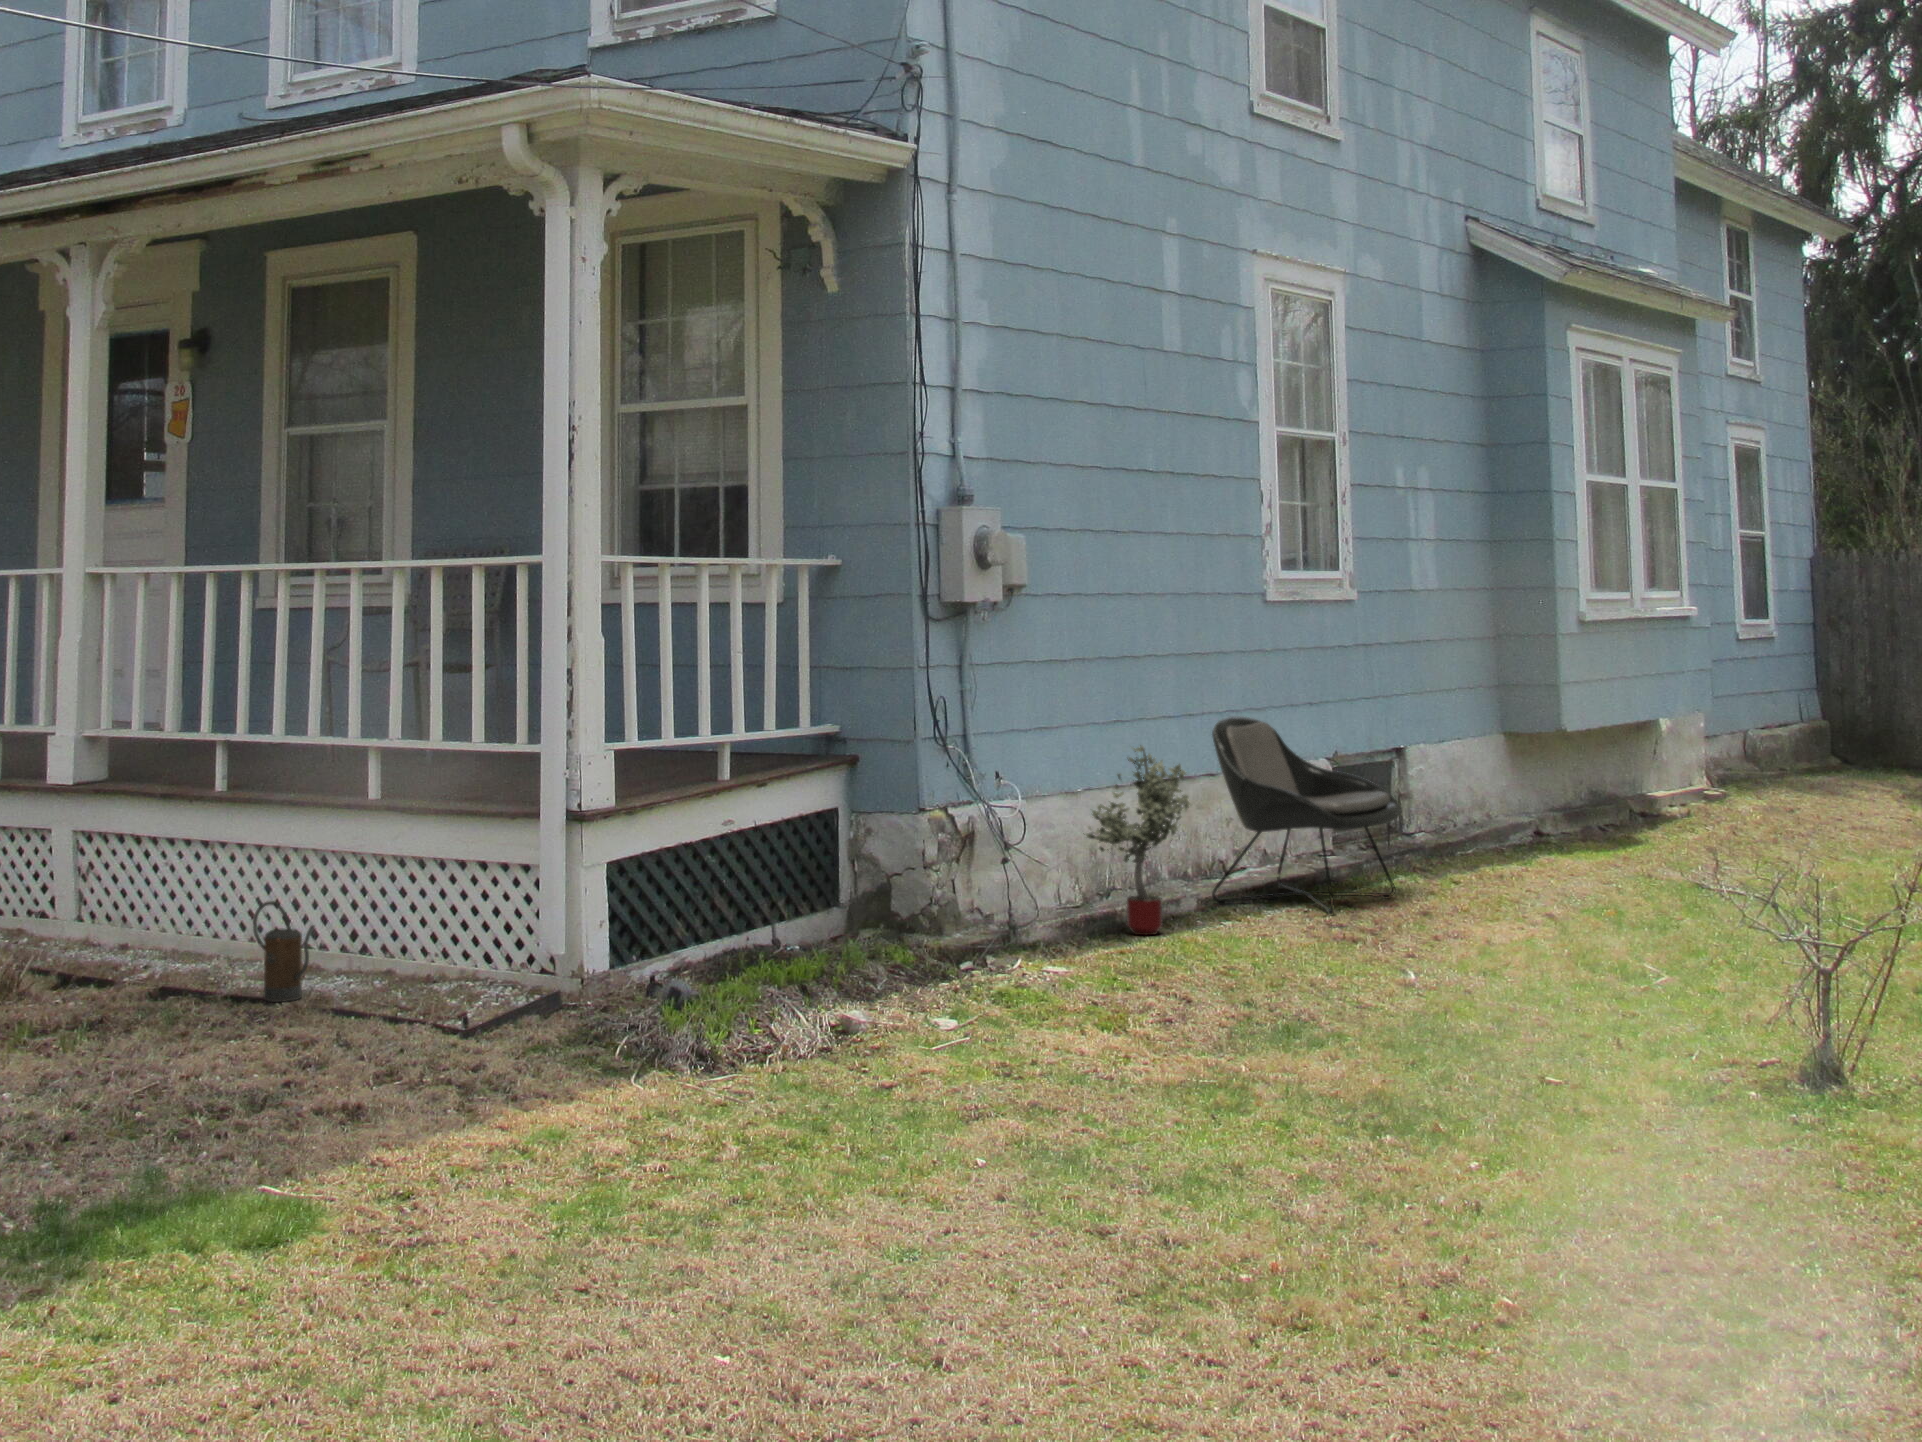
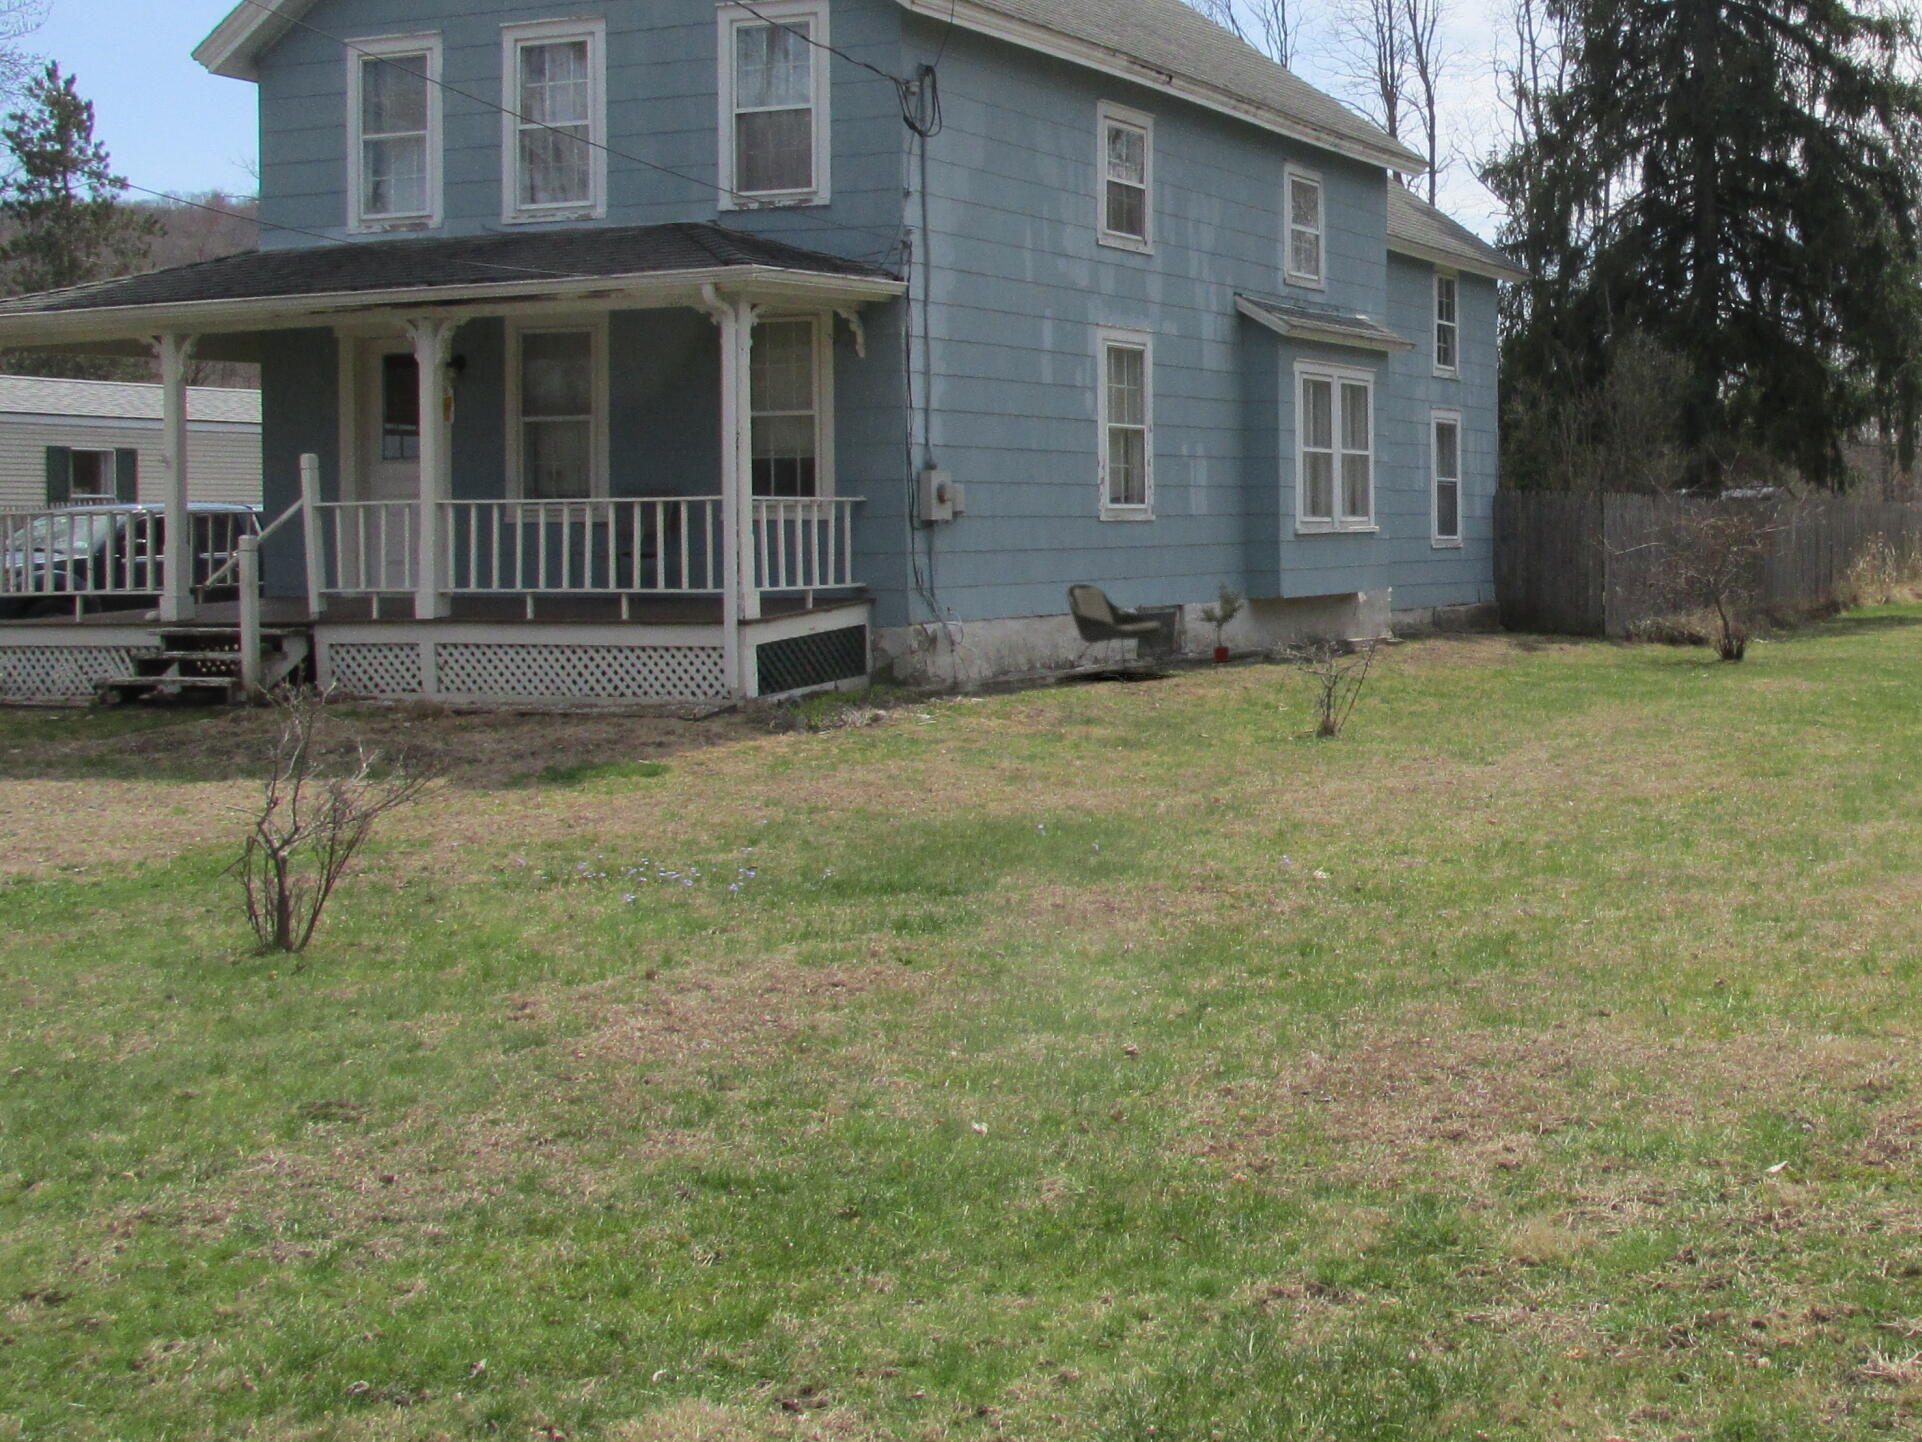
potted tree: present [1084,745,1191,935] -> present [1196,583,1244,662]
watering can: present [253,901,314,1002] -> none [565,670,602,718]

